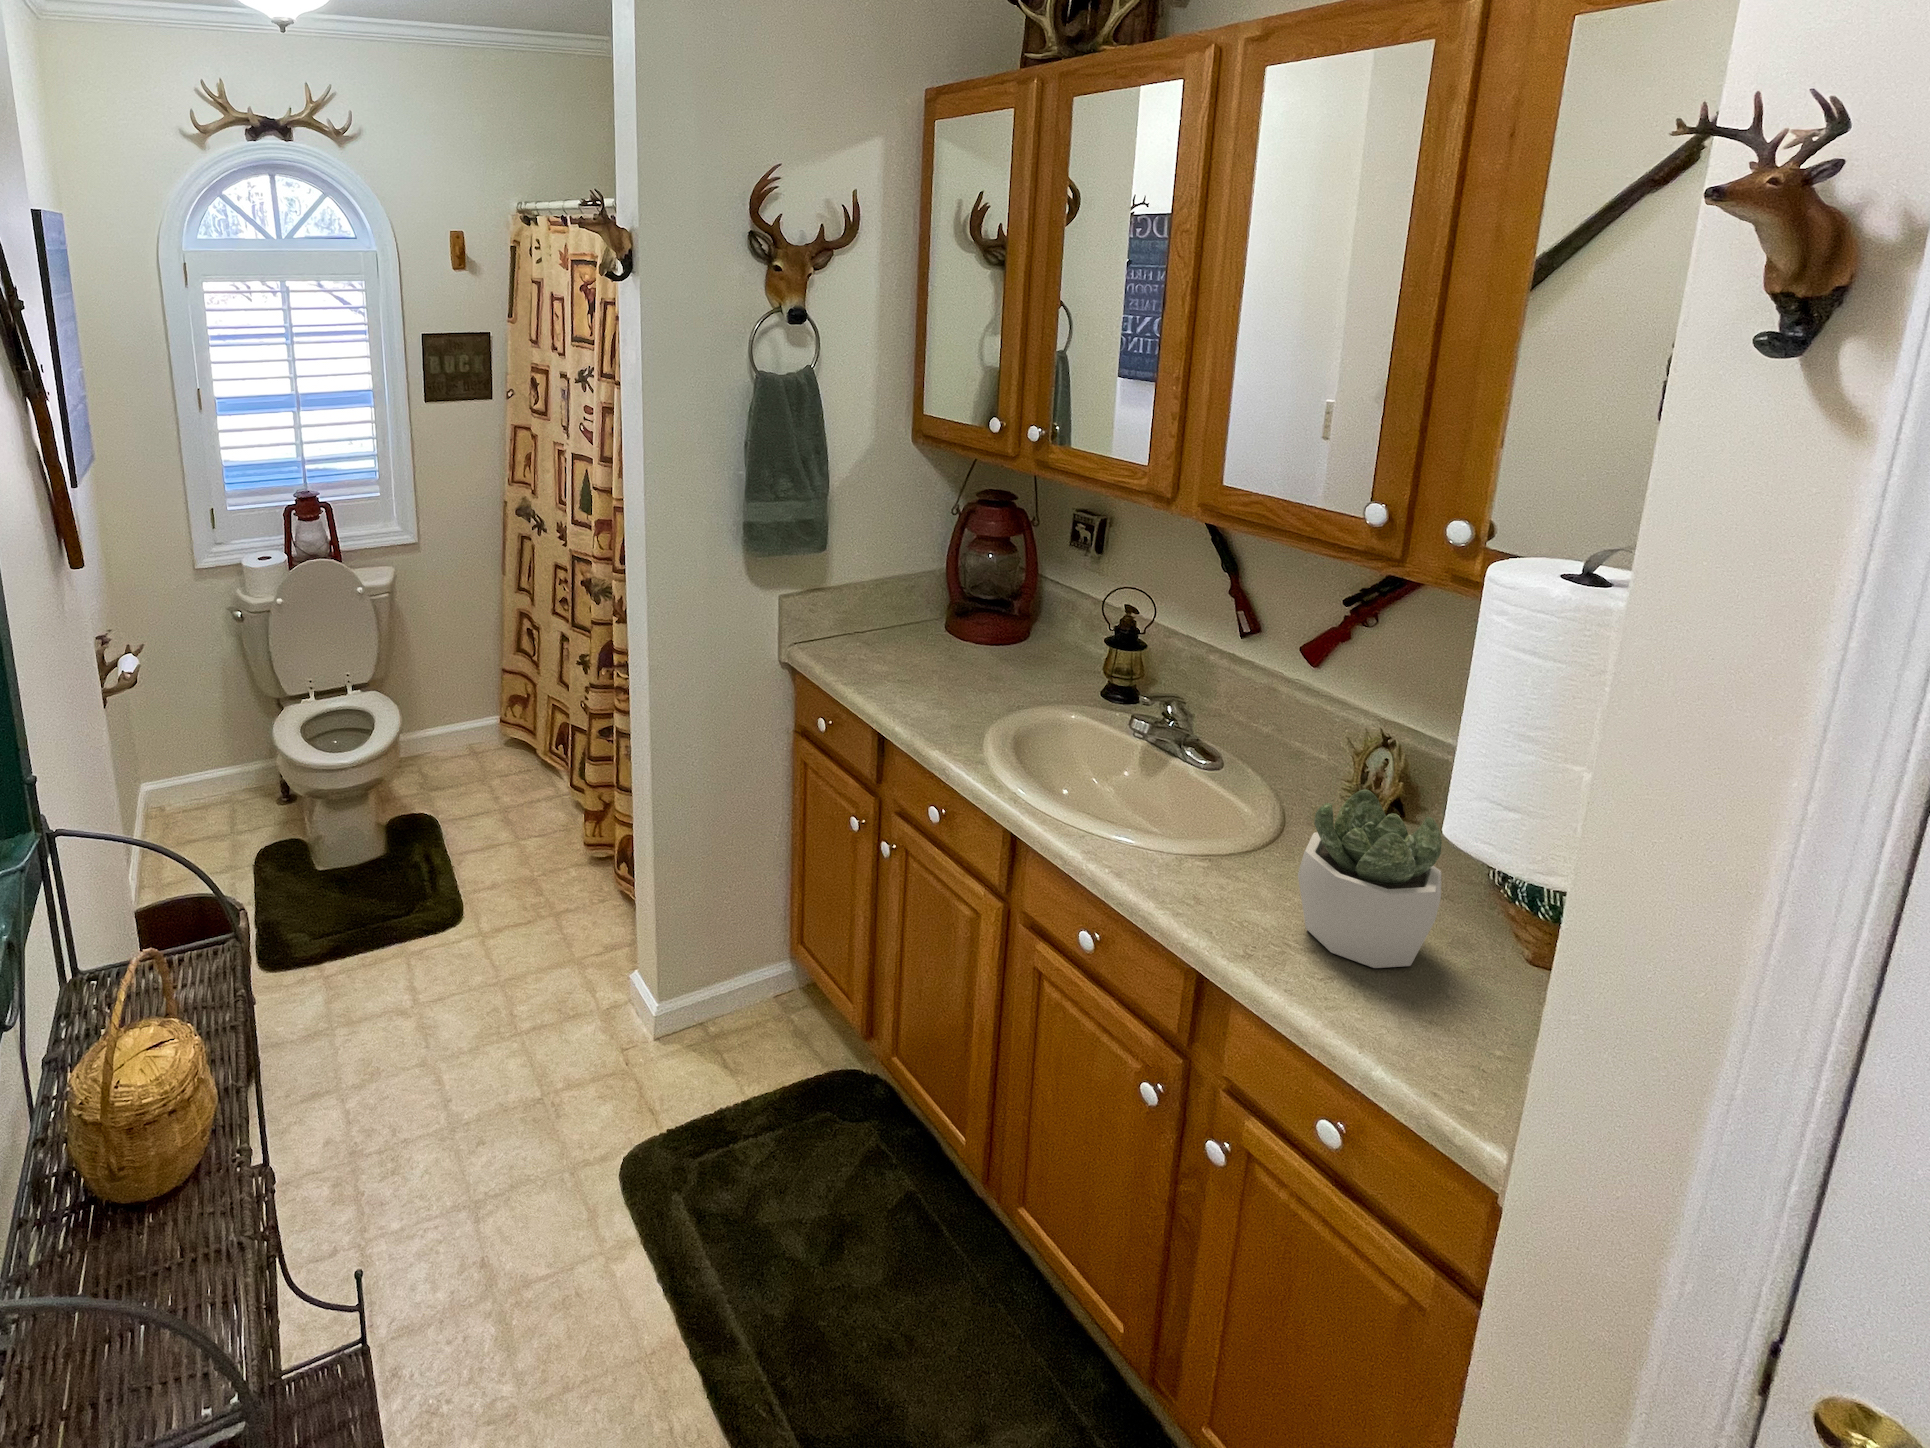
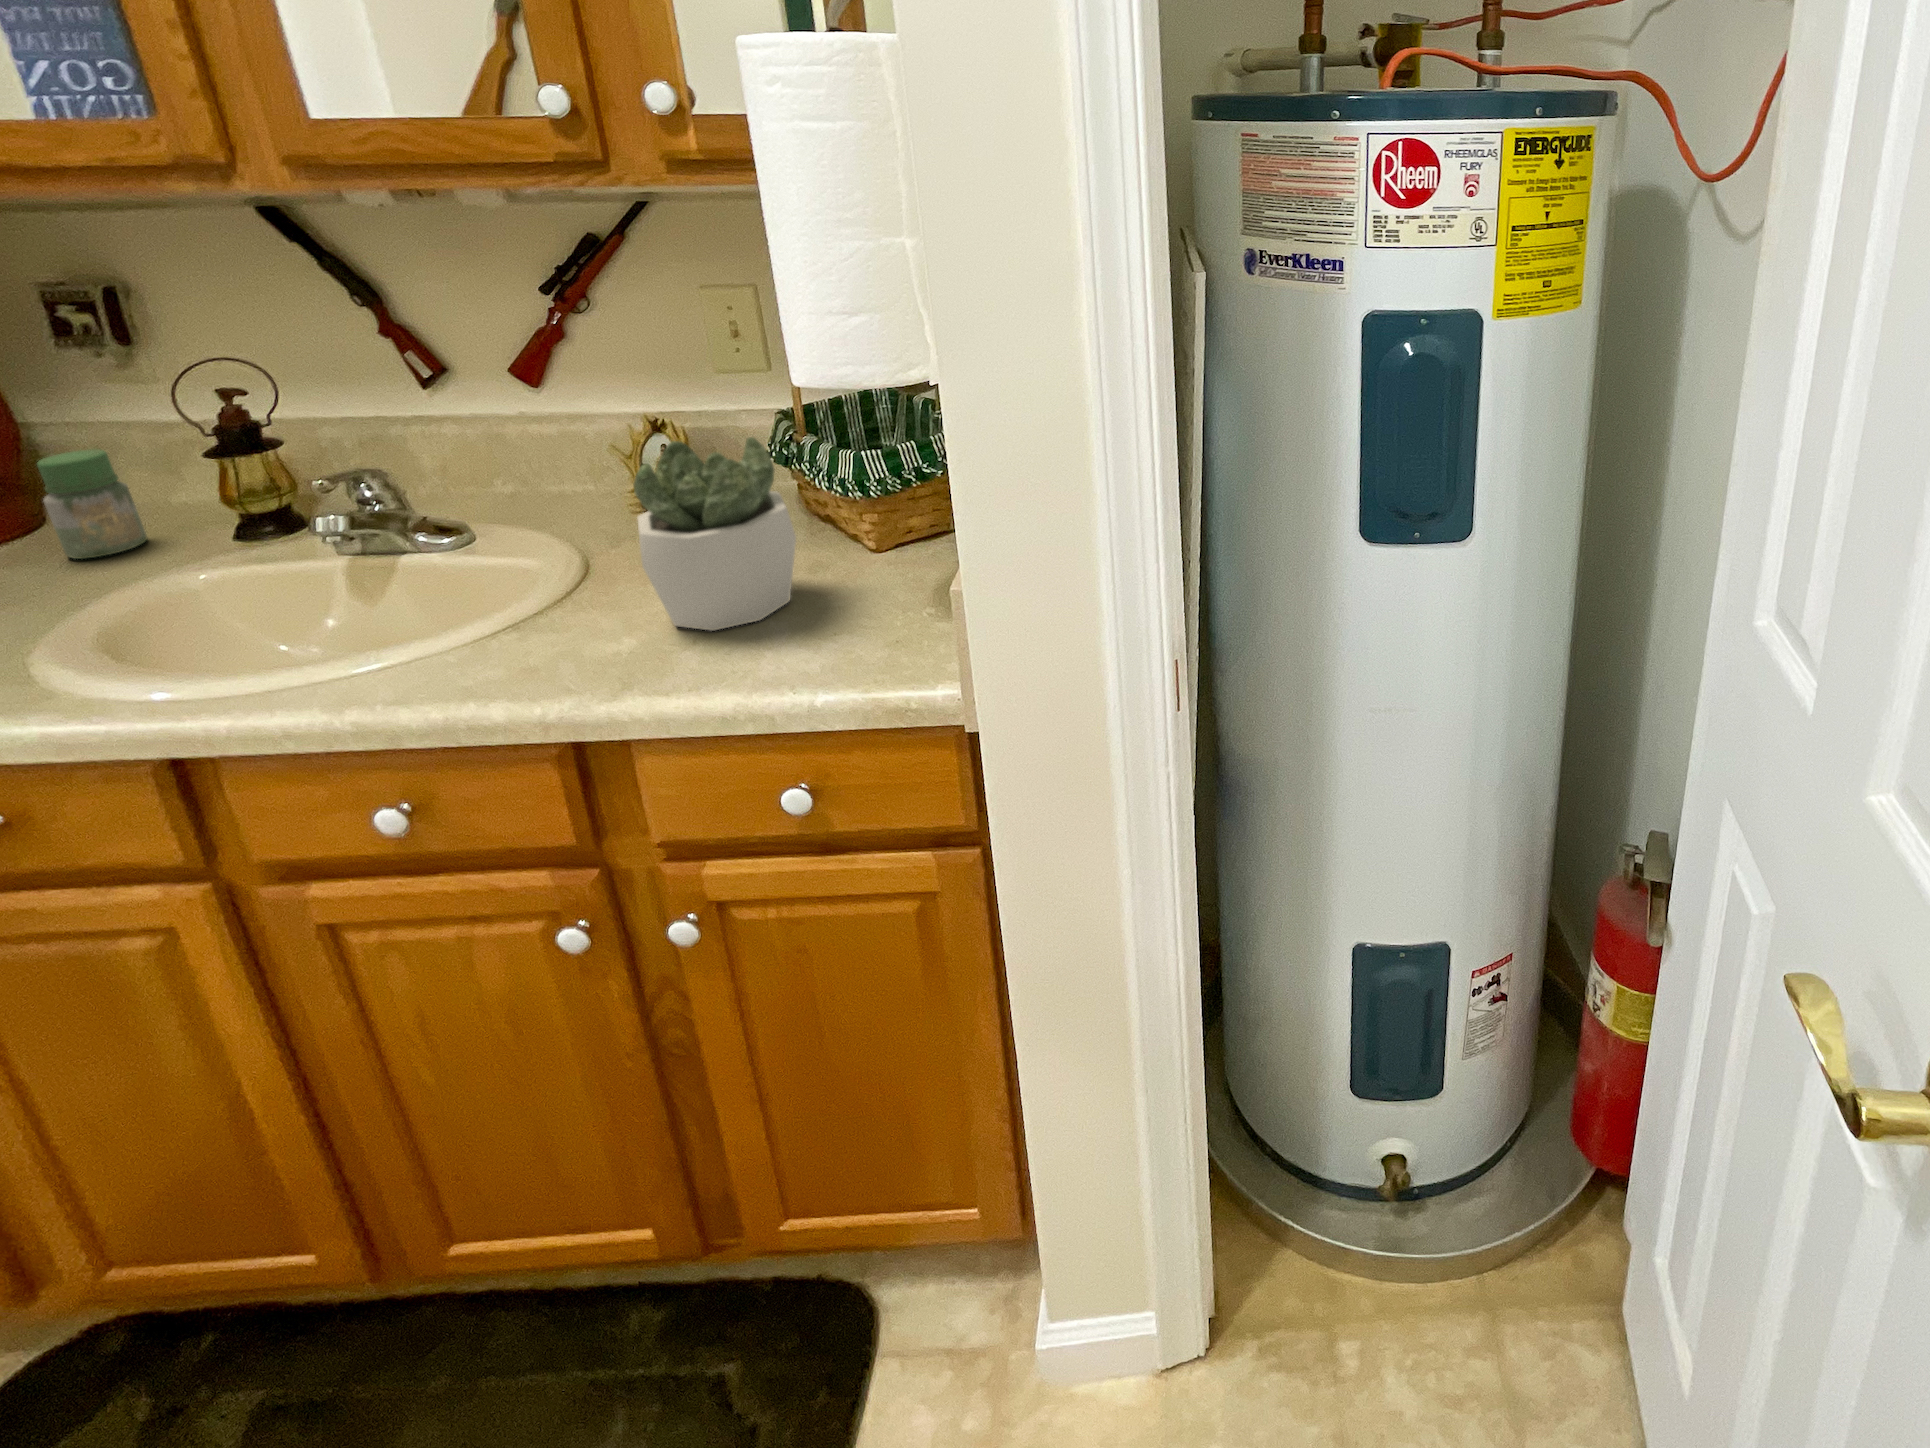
jar: none [1027,614,1066,679] -> present [37,449,147,559]

